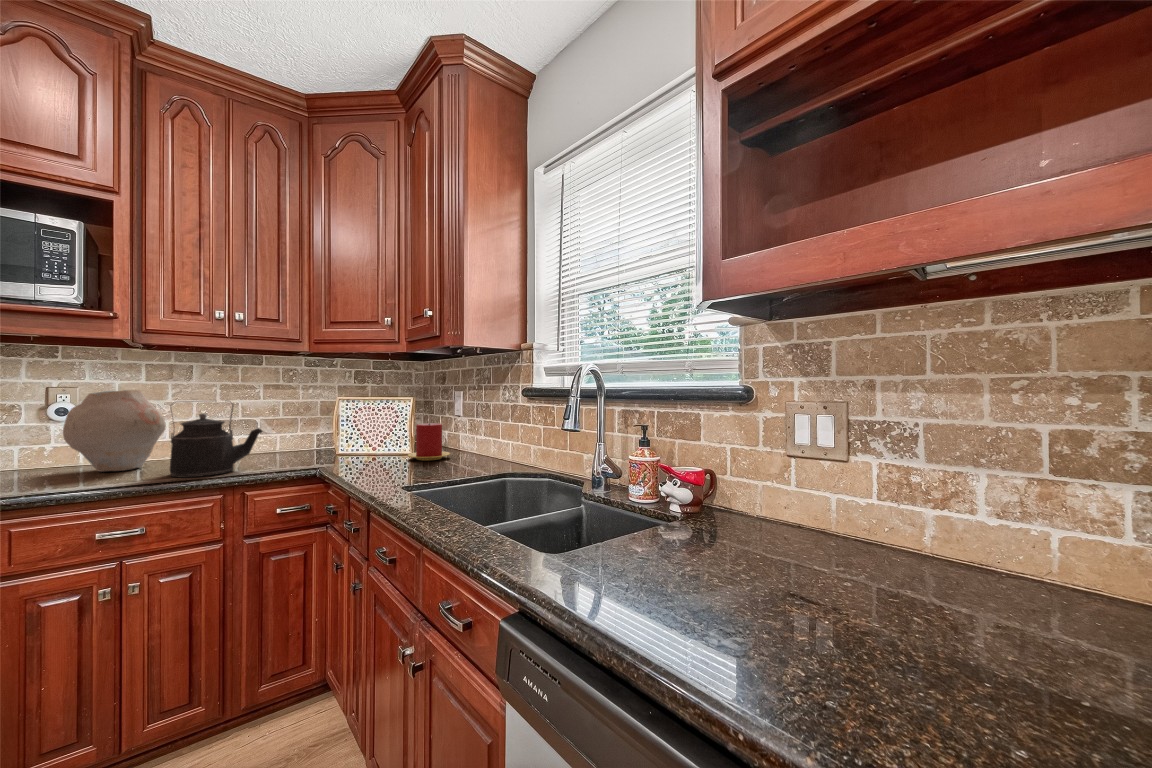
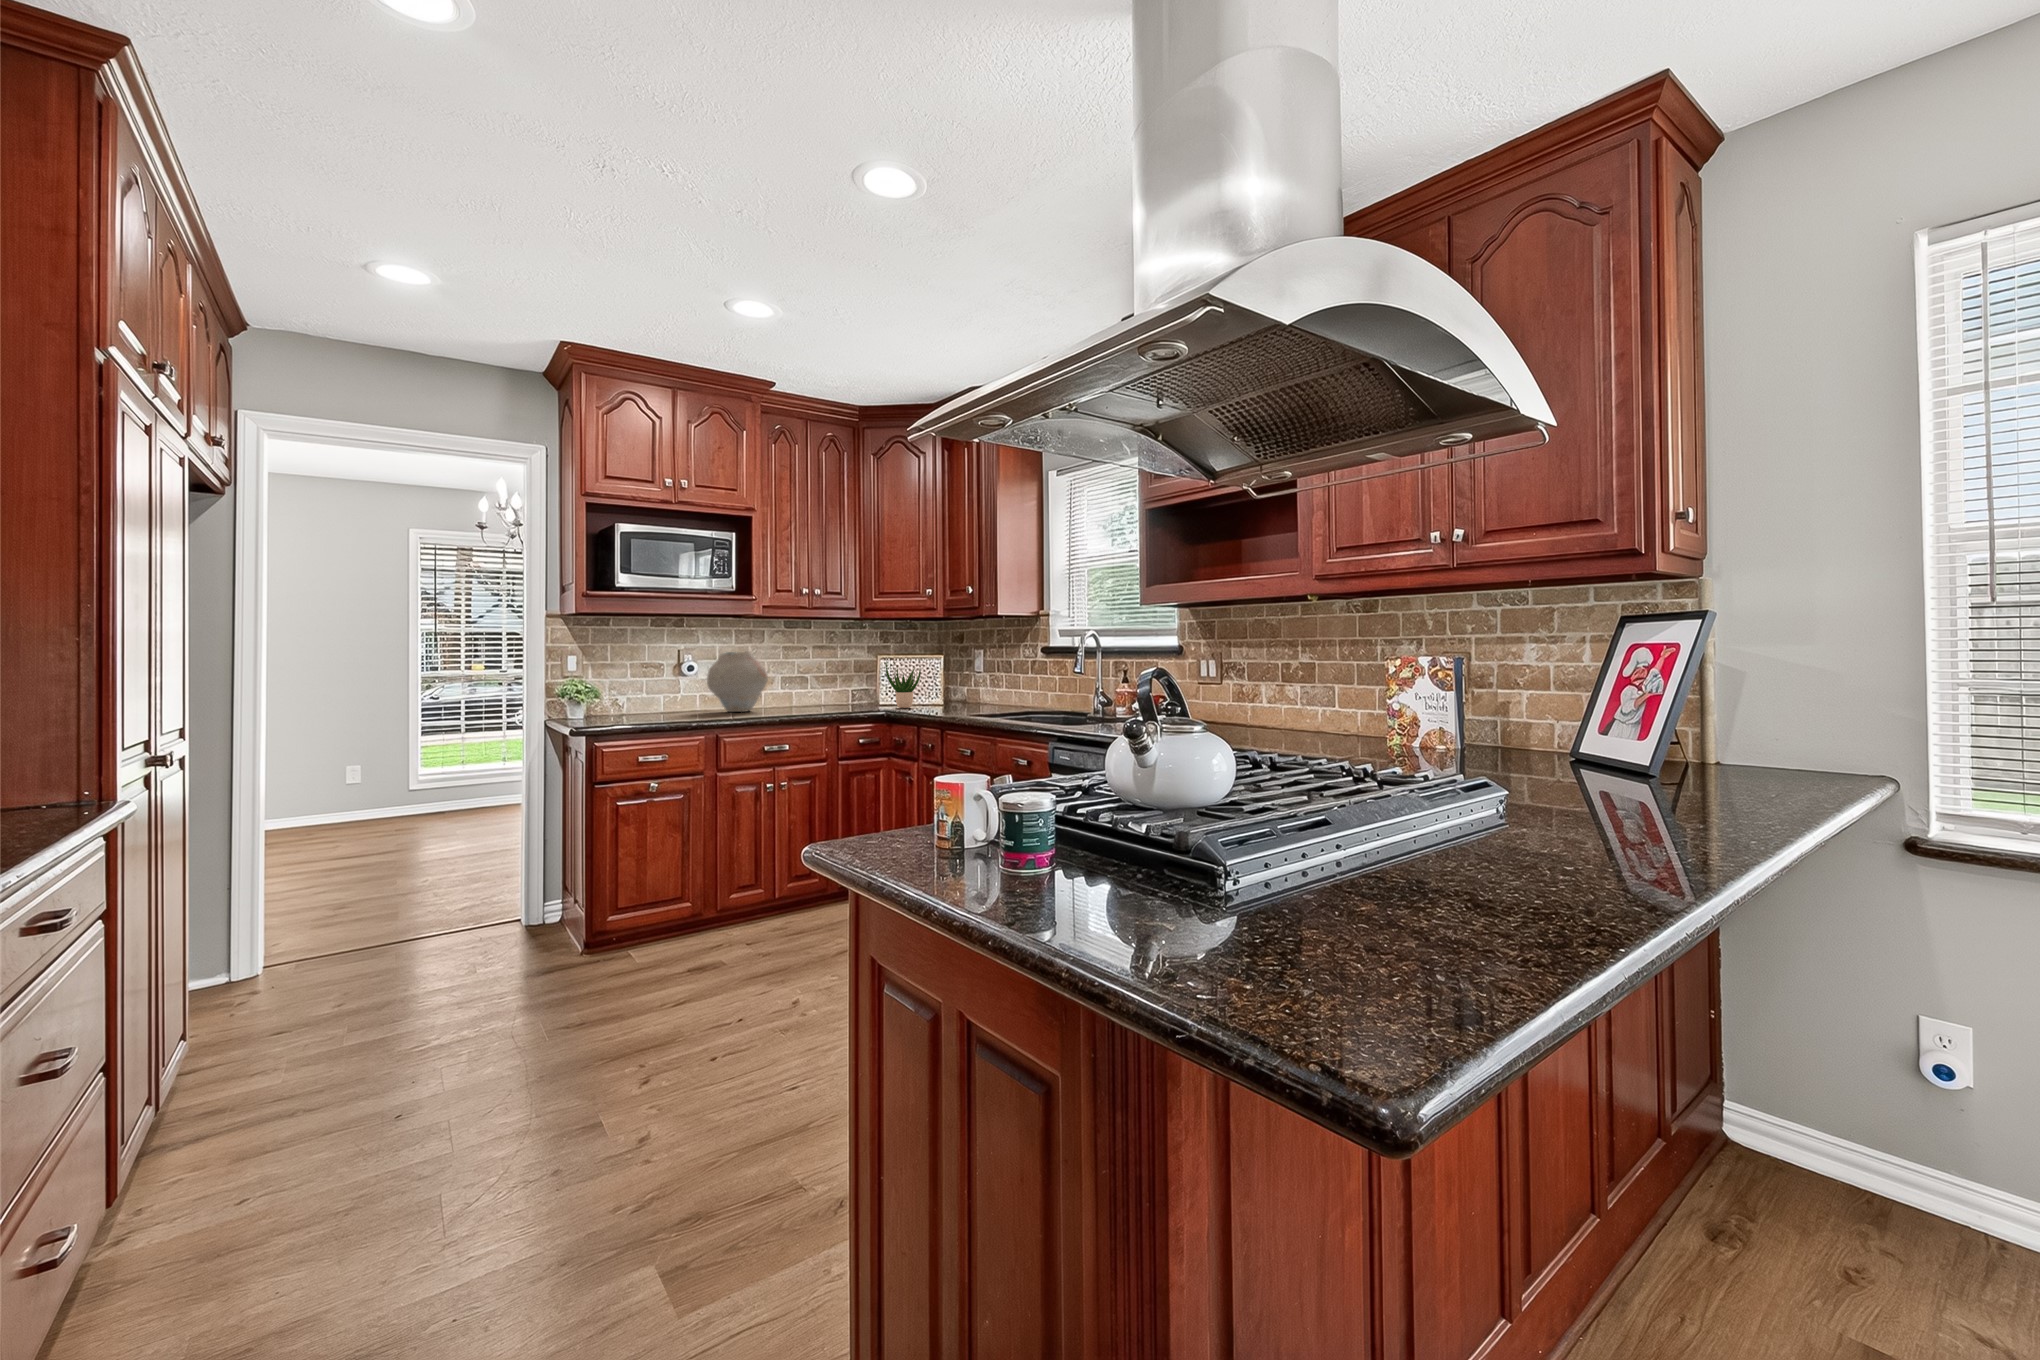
kettle: present [170,401,263,477] -> none [787,659,843,714]
potted plant: none [331,402,374,462] -> present [886,662,921,708]
candle: present [407,423,450,460] -> none [946,677,980,707]

